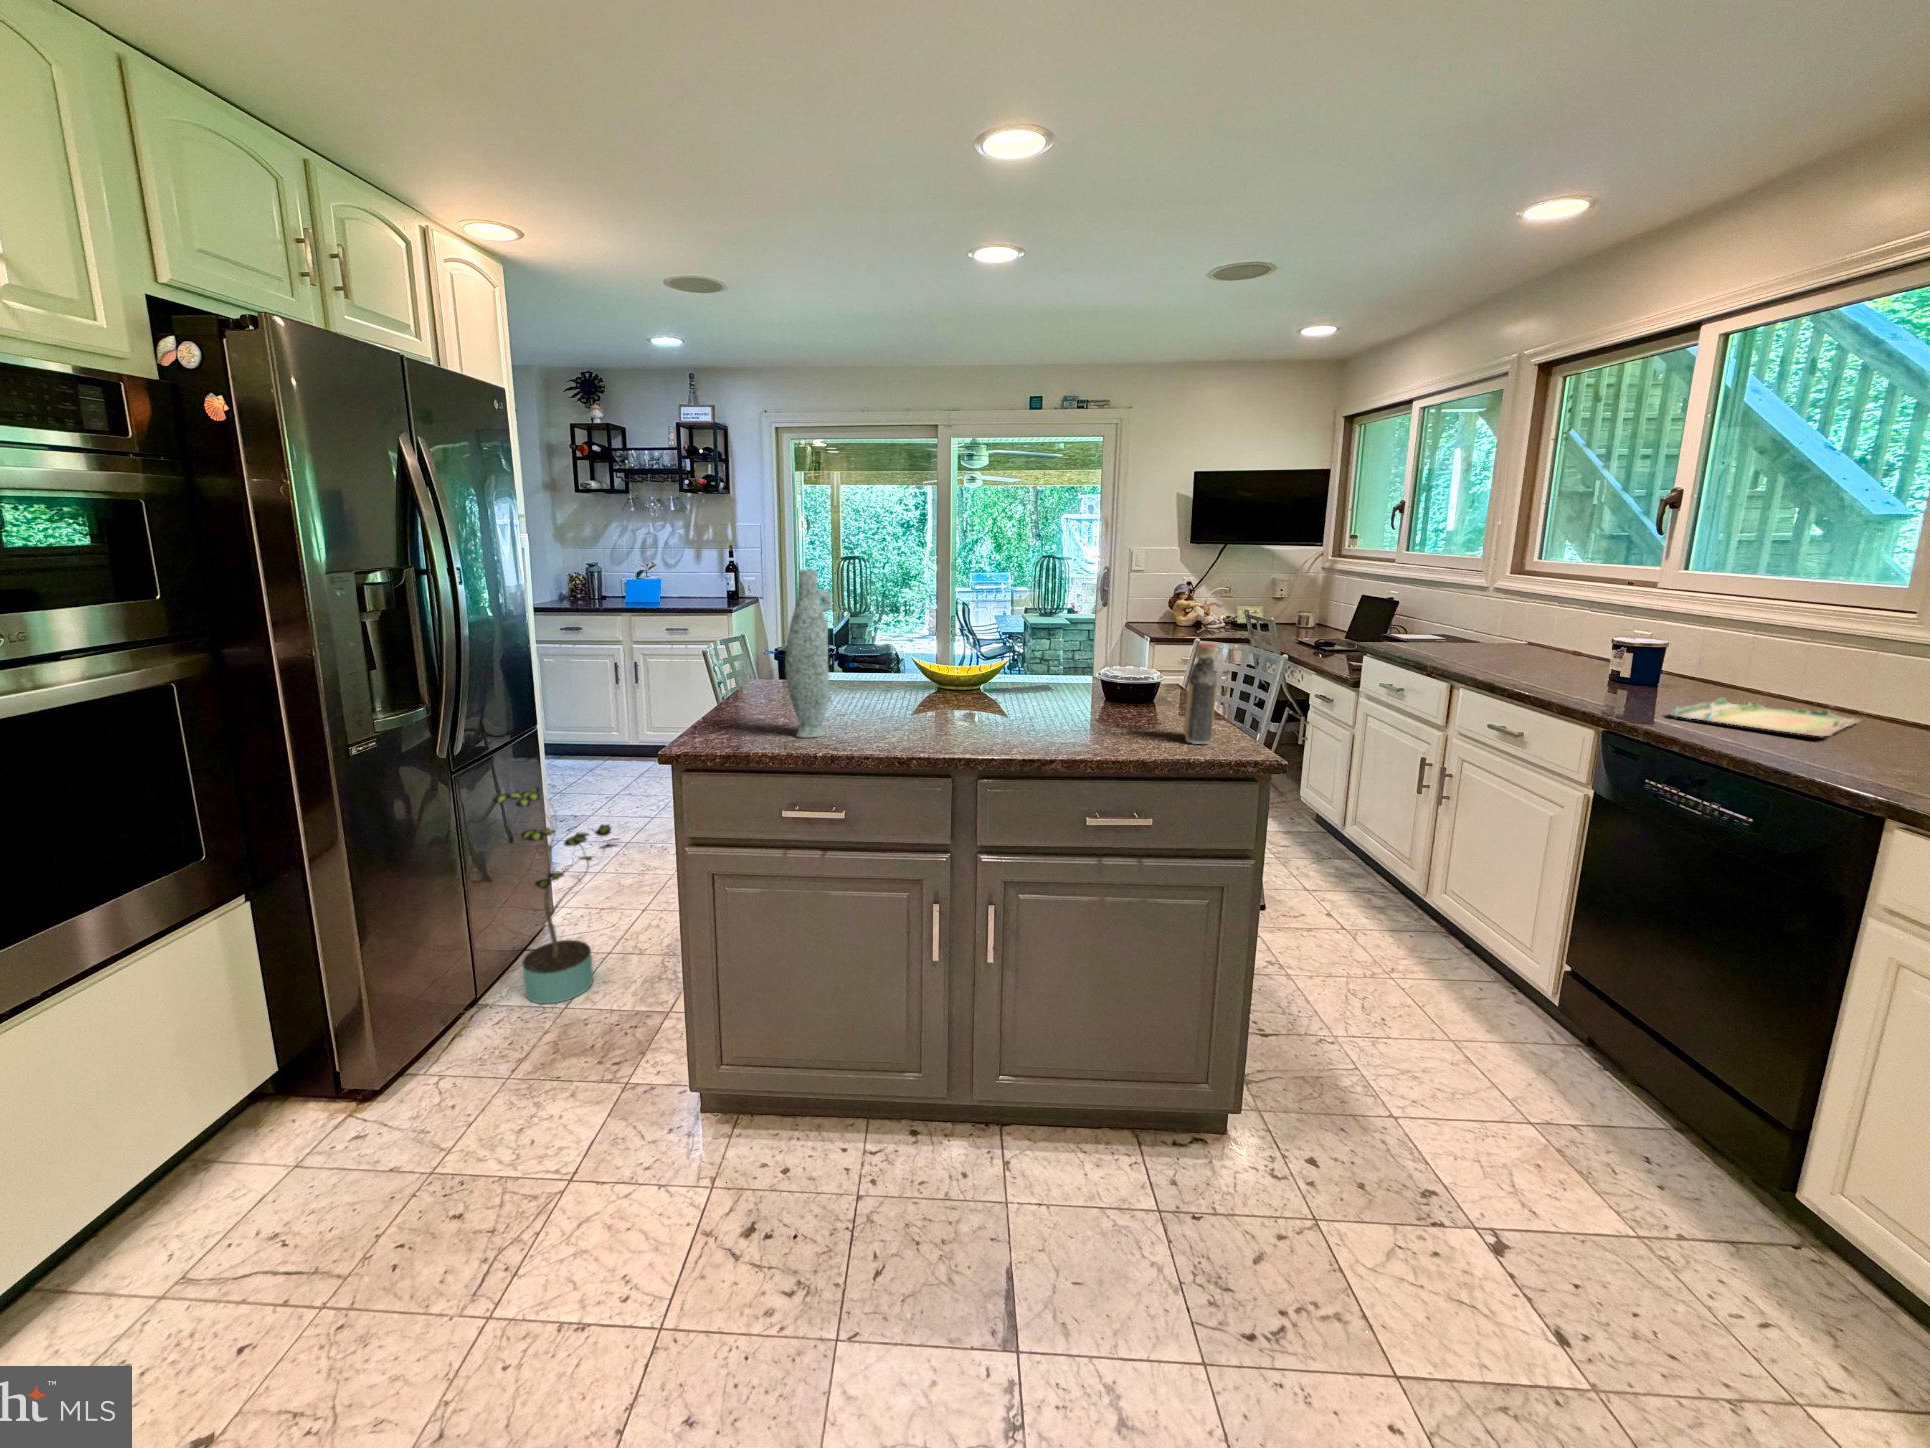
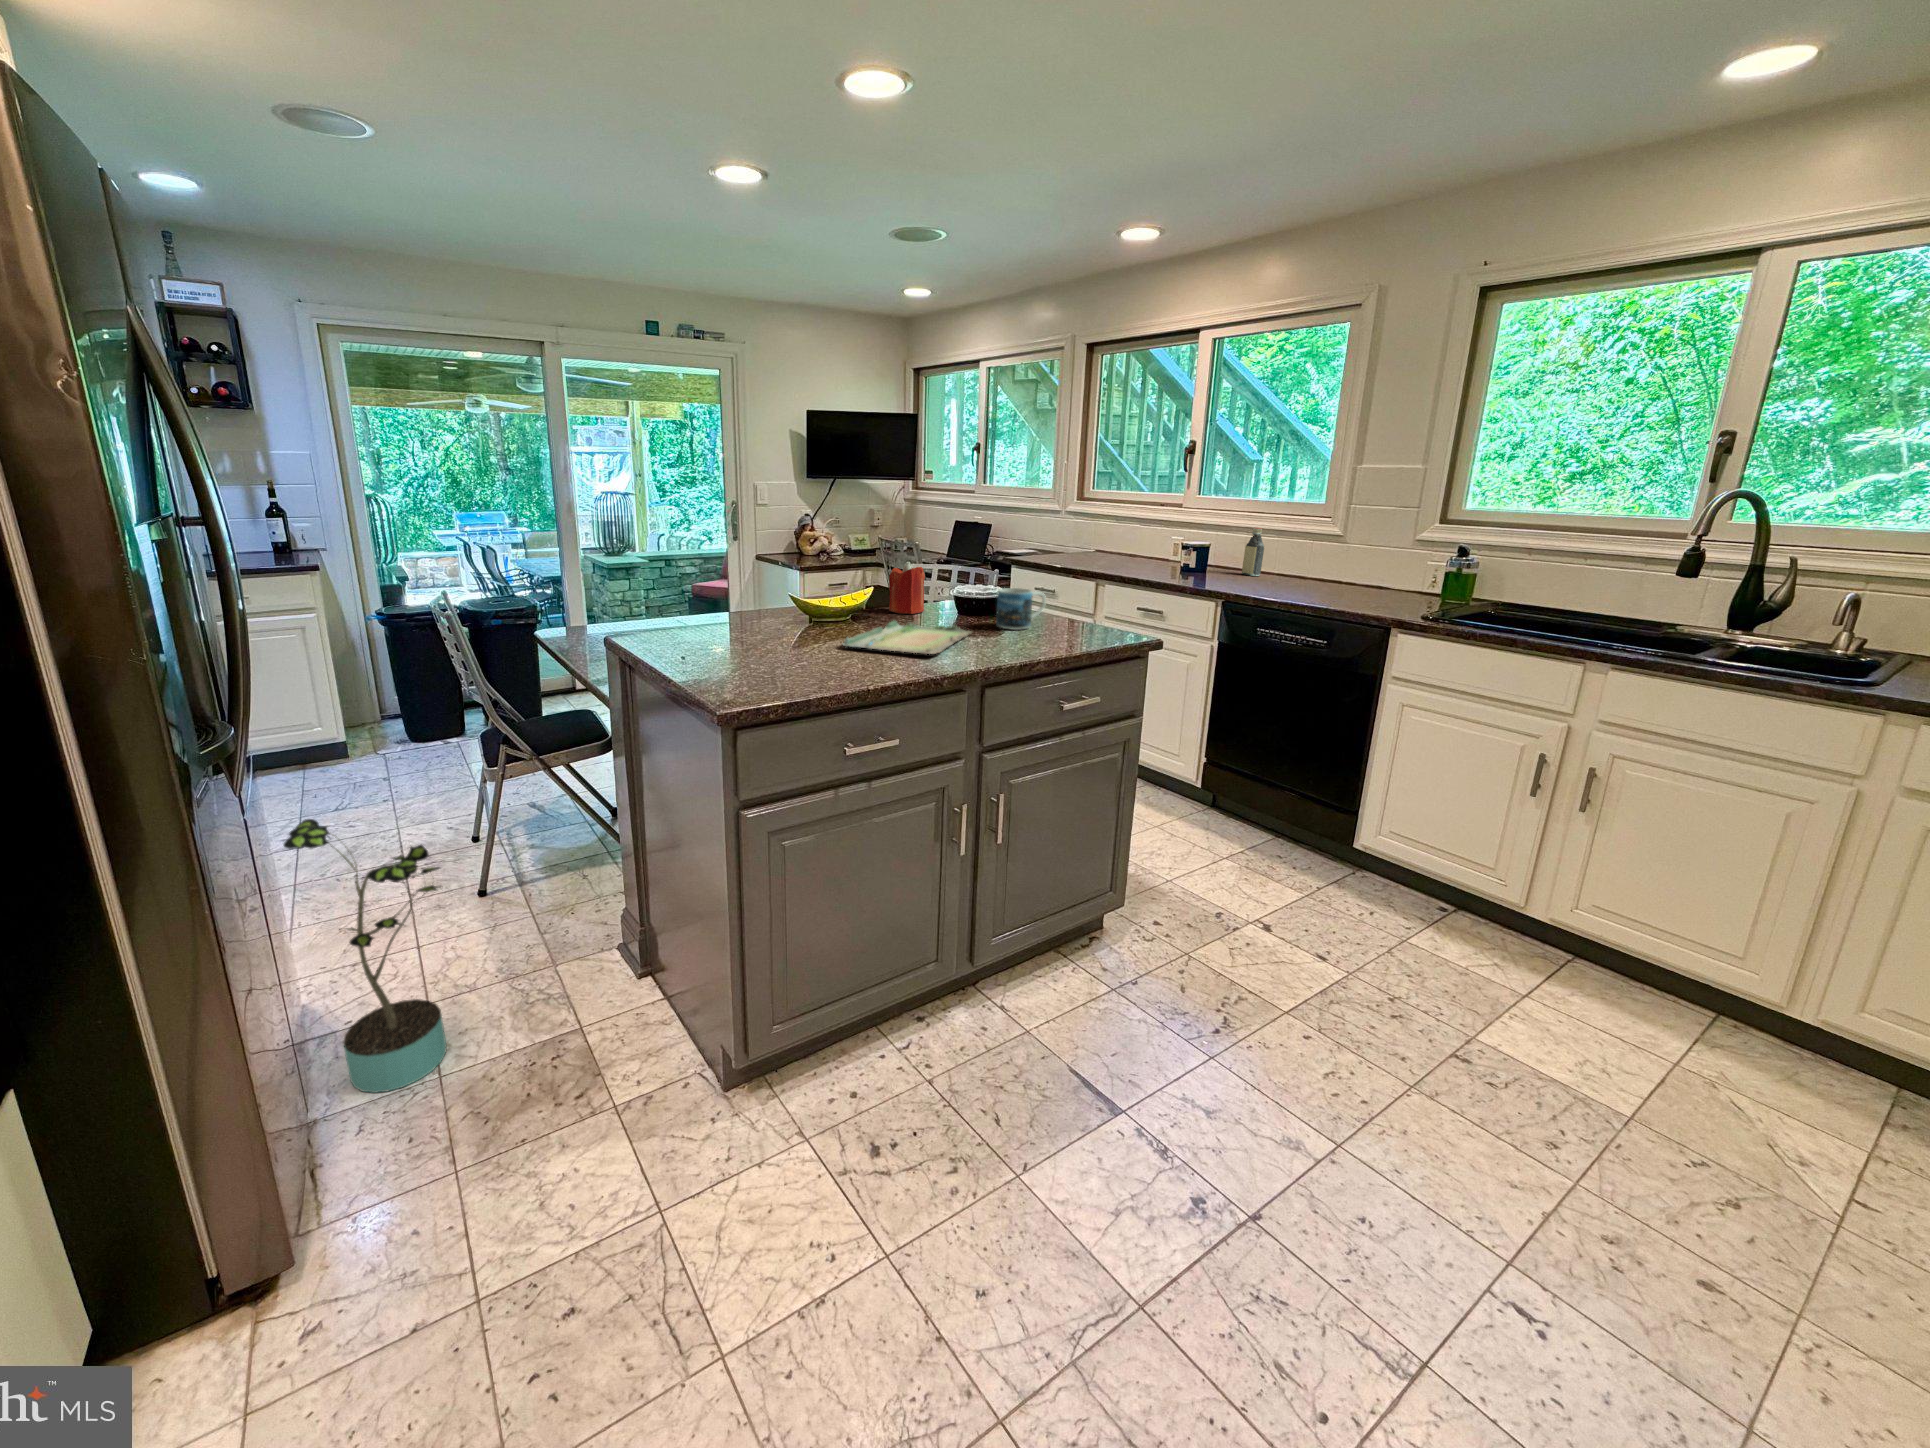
vase: present [785,569,832,737] -> none [798,506,842,679]
candle: none [1036,633,1077,690] -> present [889,562,925,614]
bottle: present [1184,643,1217,744] -> present [1242,528,1264,576]
mug: none [1103,670,1169,721] -> present [996,588,1046,630]
tray: present [1671,698,1860,736] -> present [843,621,972,654]

